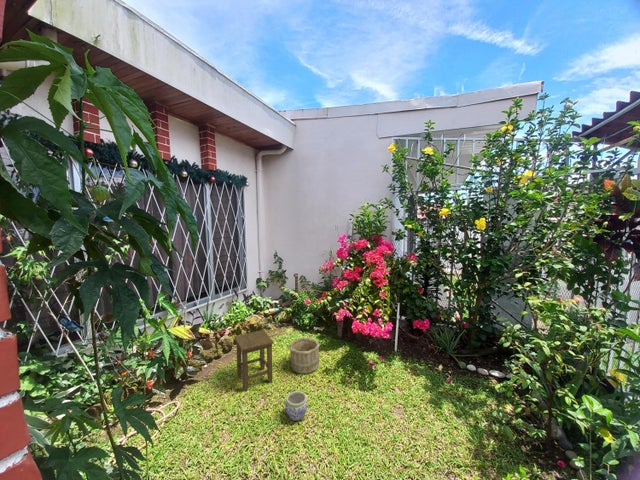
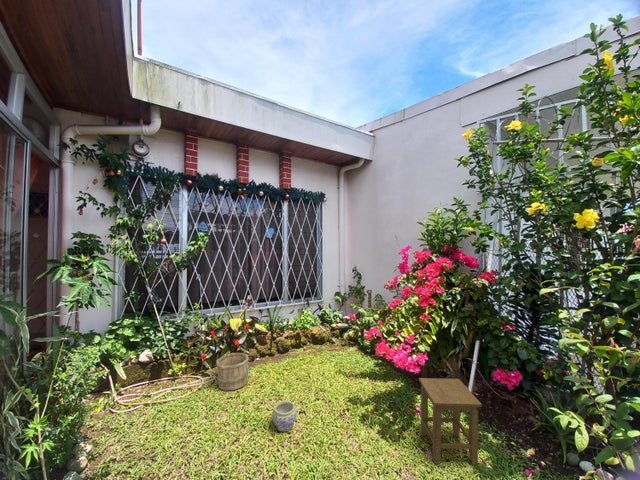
stool: present [234,330,274,391] -> present [419,378,482,465]
wooden bucket: present [289,338,320,374] -> present [216,353,249,391]

